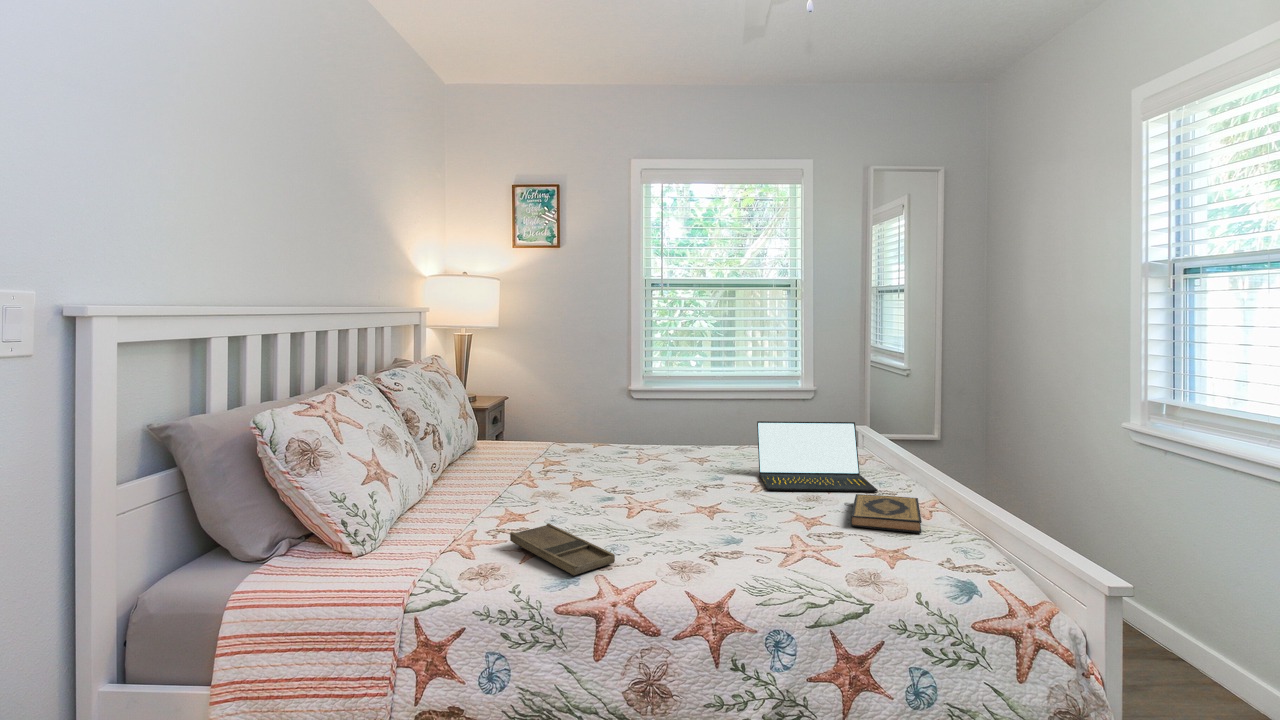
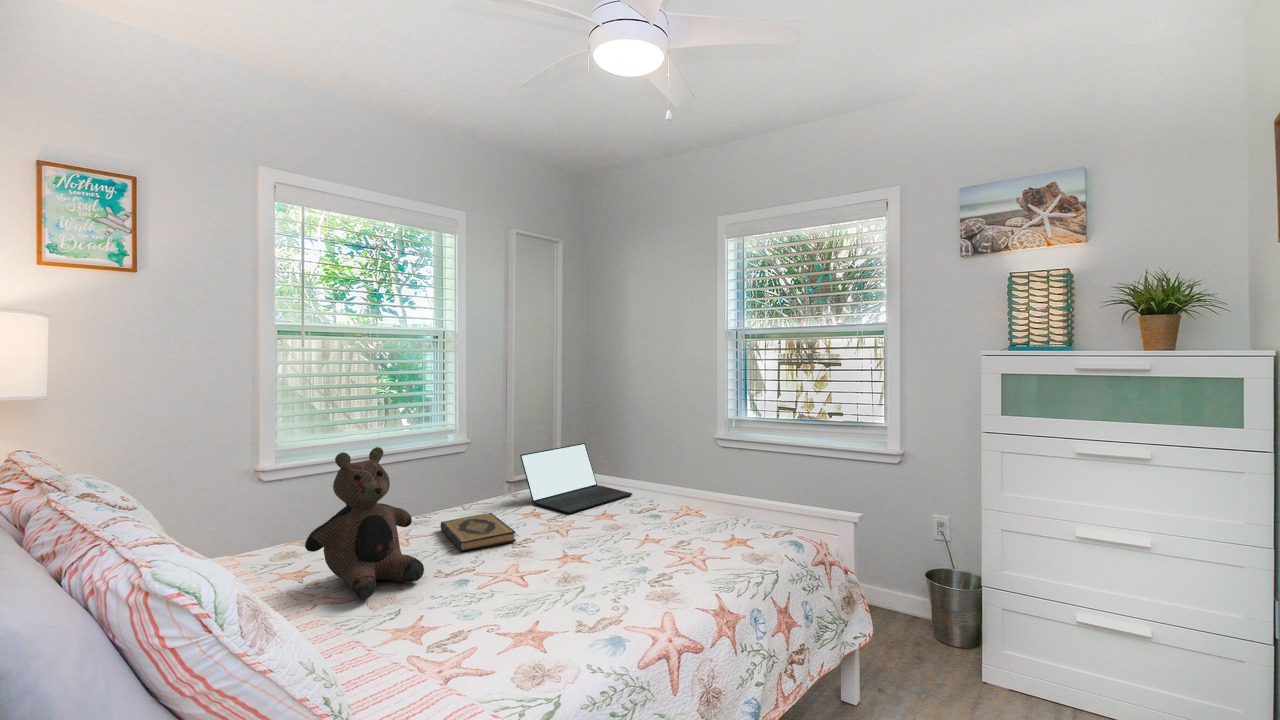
teddy bear: none [491,383,580,500] -> present [305,447,424,599]
hardback book: present [851,494,922,533] -> present [440,513,516,551]
tray: present [510,524,615,575] -> none [500,598,621,633]

